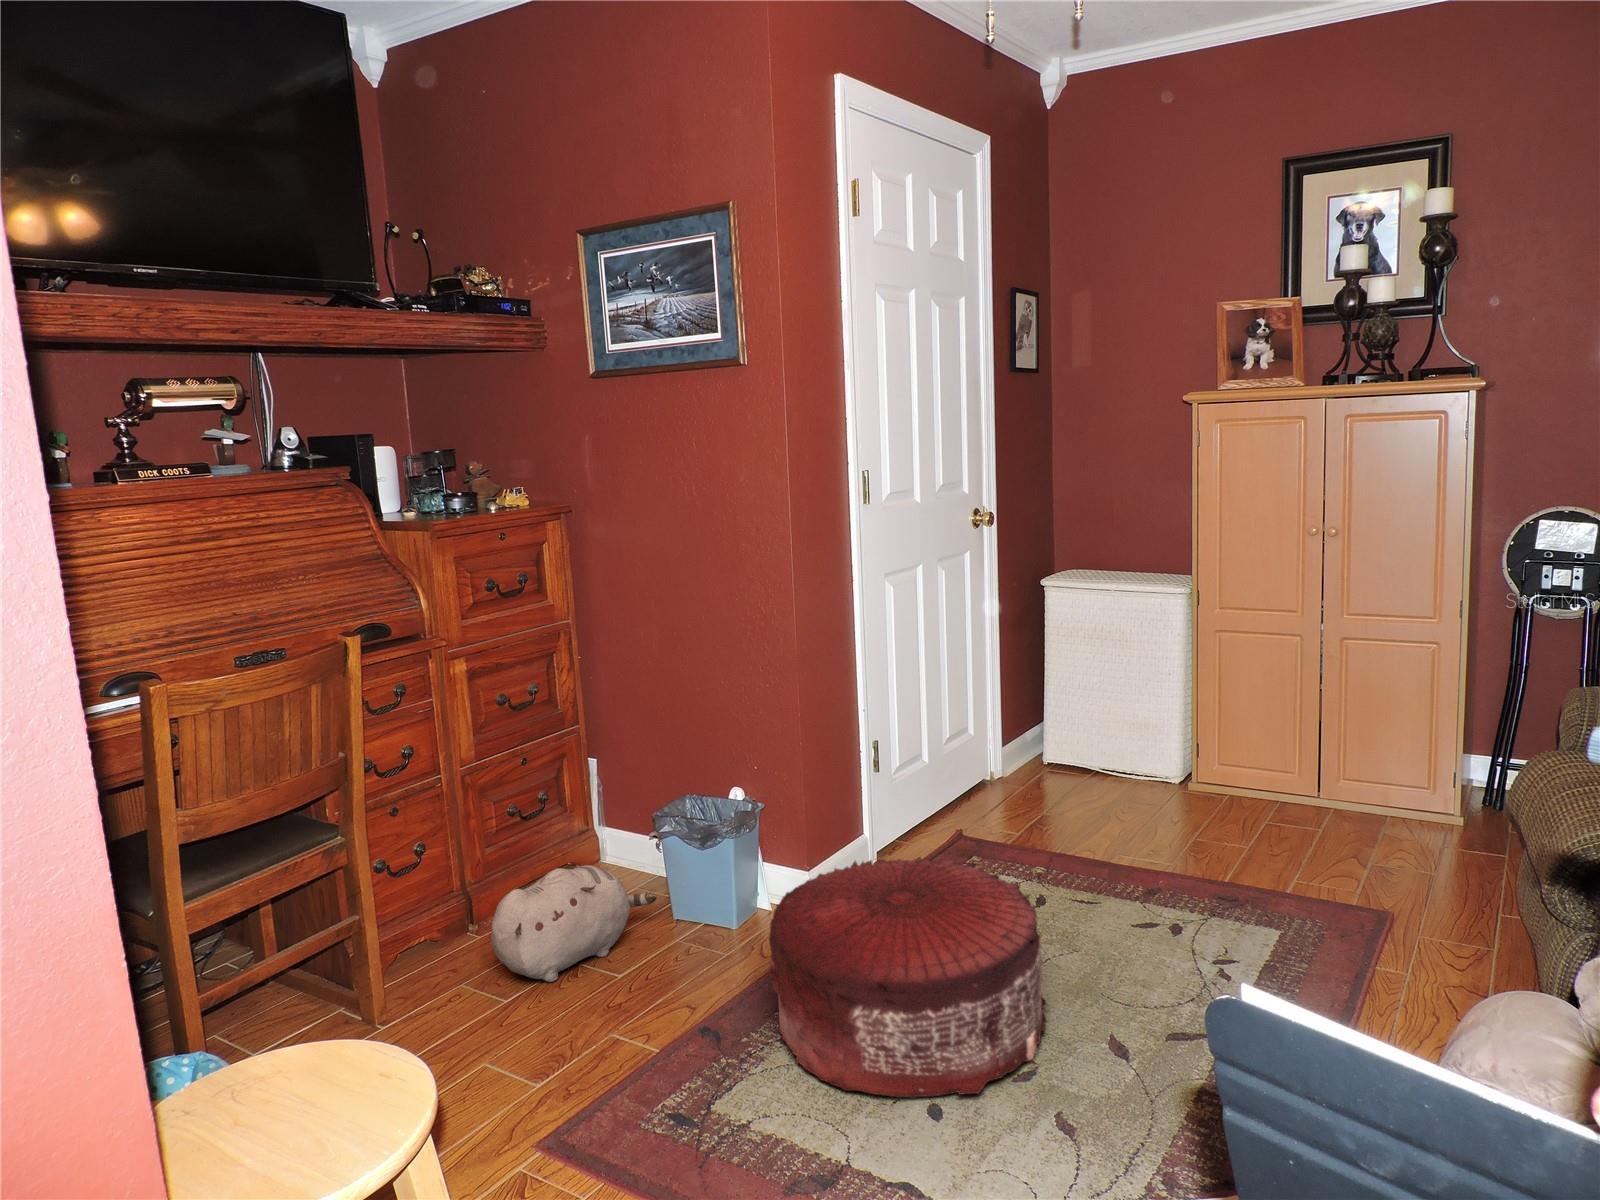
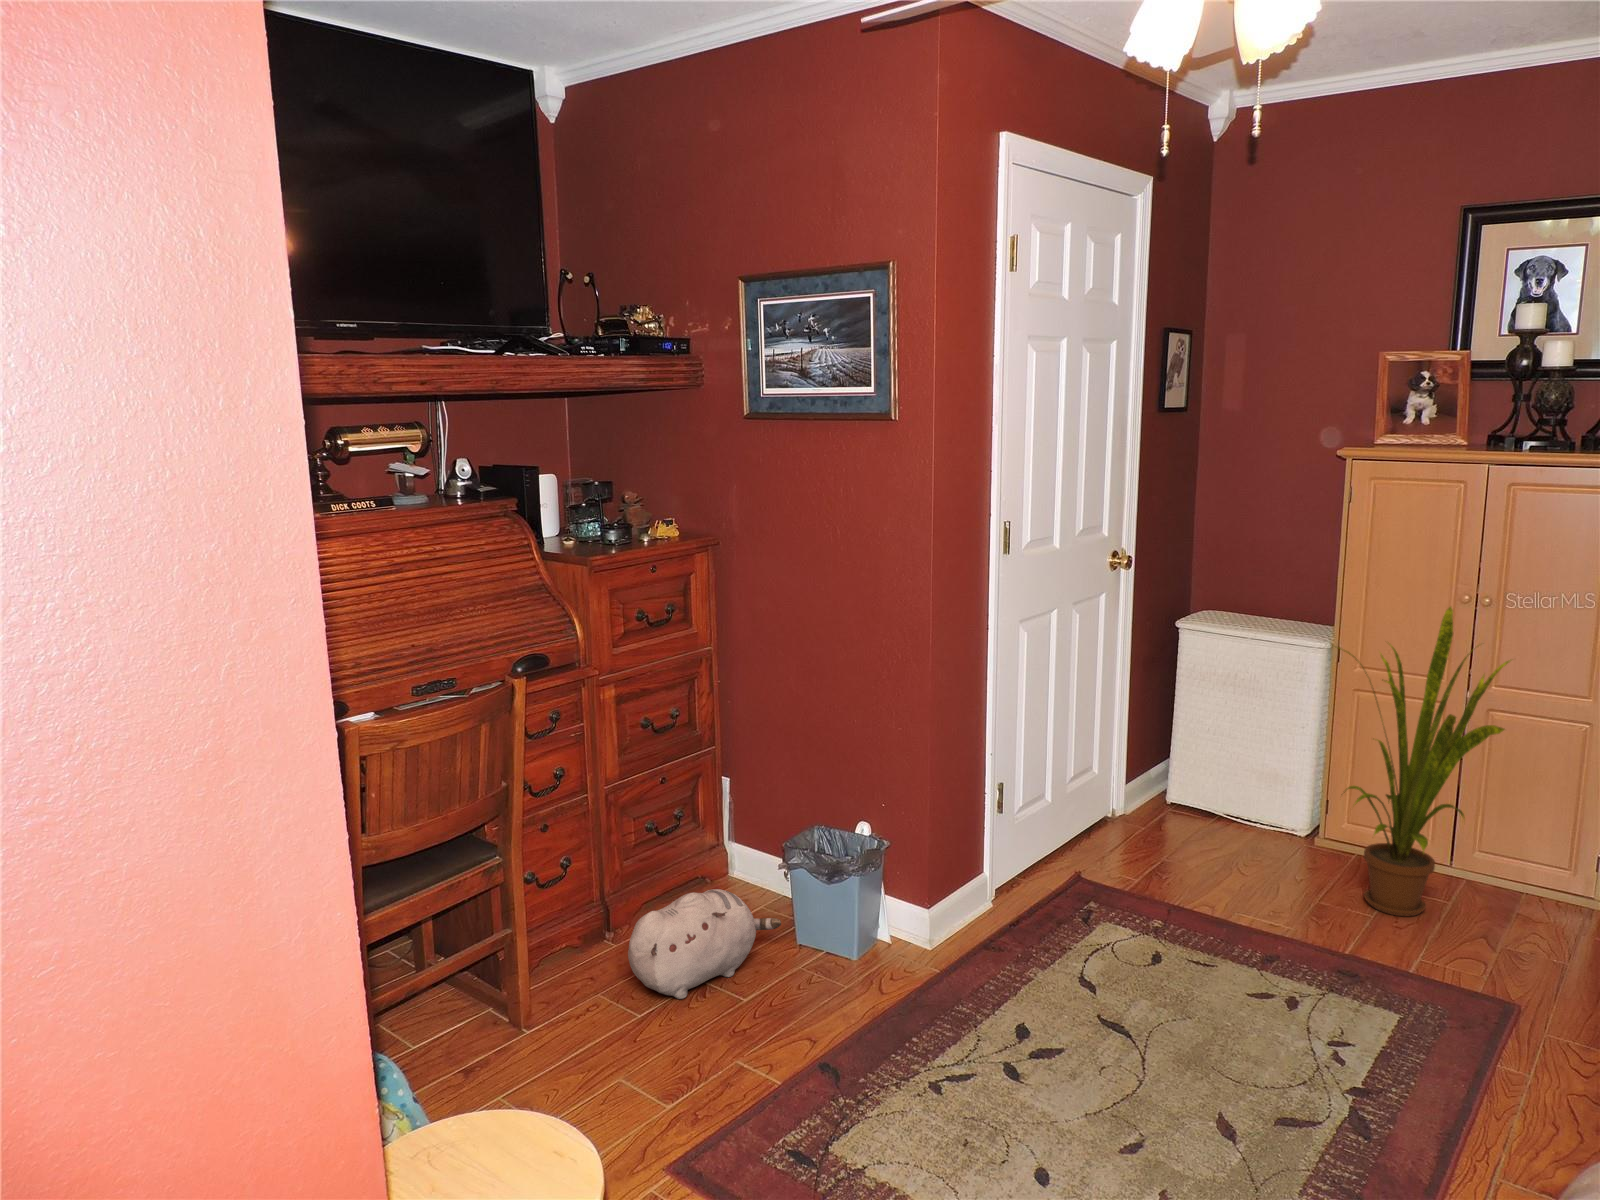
house plant: none [1187,538,1363,844] -> present [1339,607,1511,916]
pouf: present [769,857,1047,1097] -> none [888,913,1159,1164]

